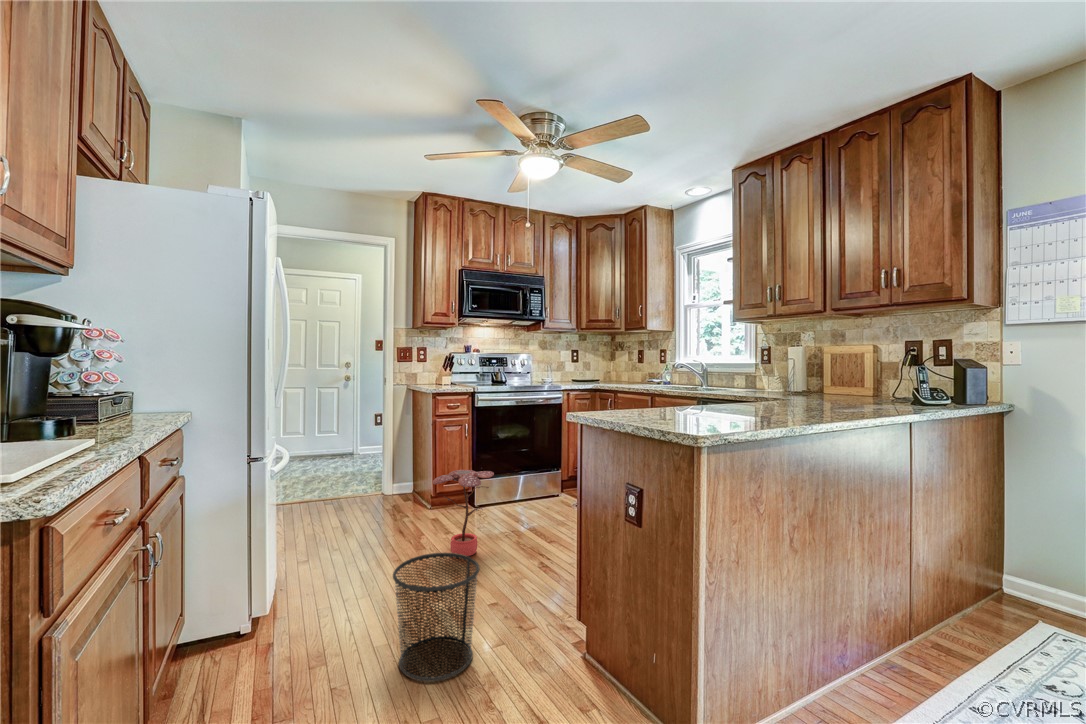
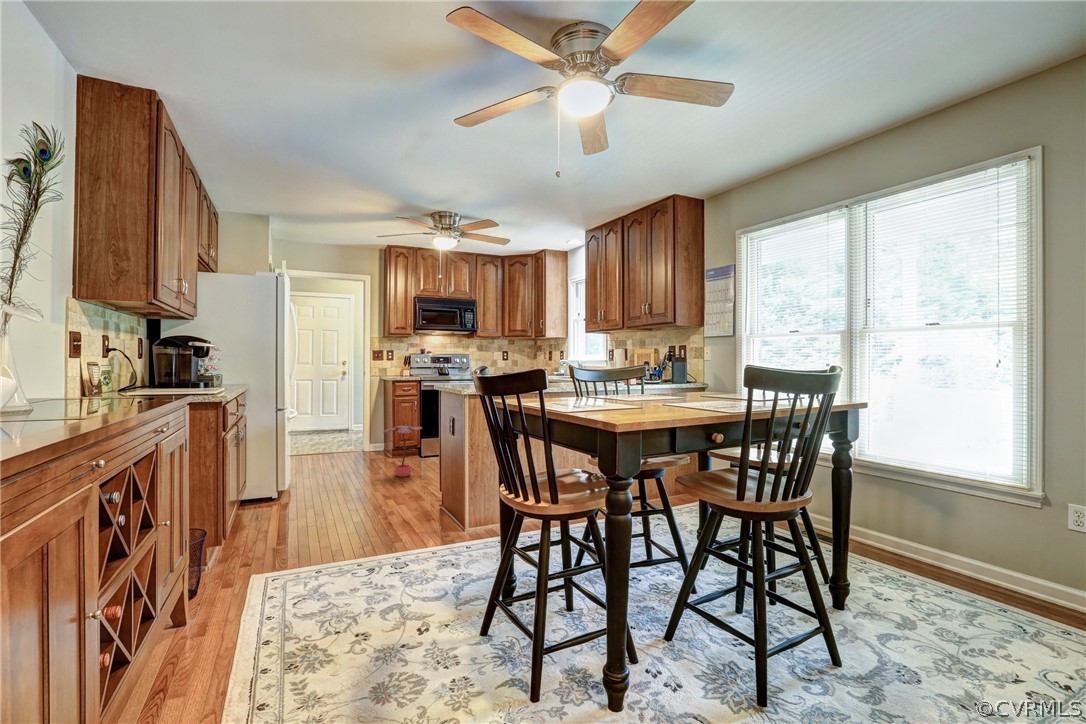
waste bin: present [393,553,480,682] -> none [347,458,392,512]

